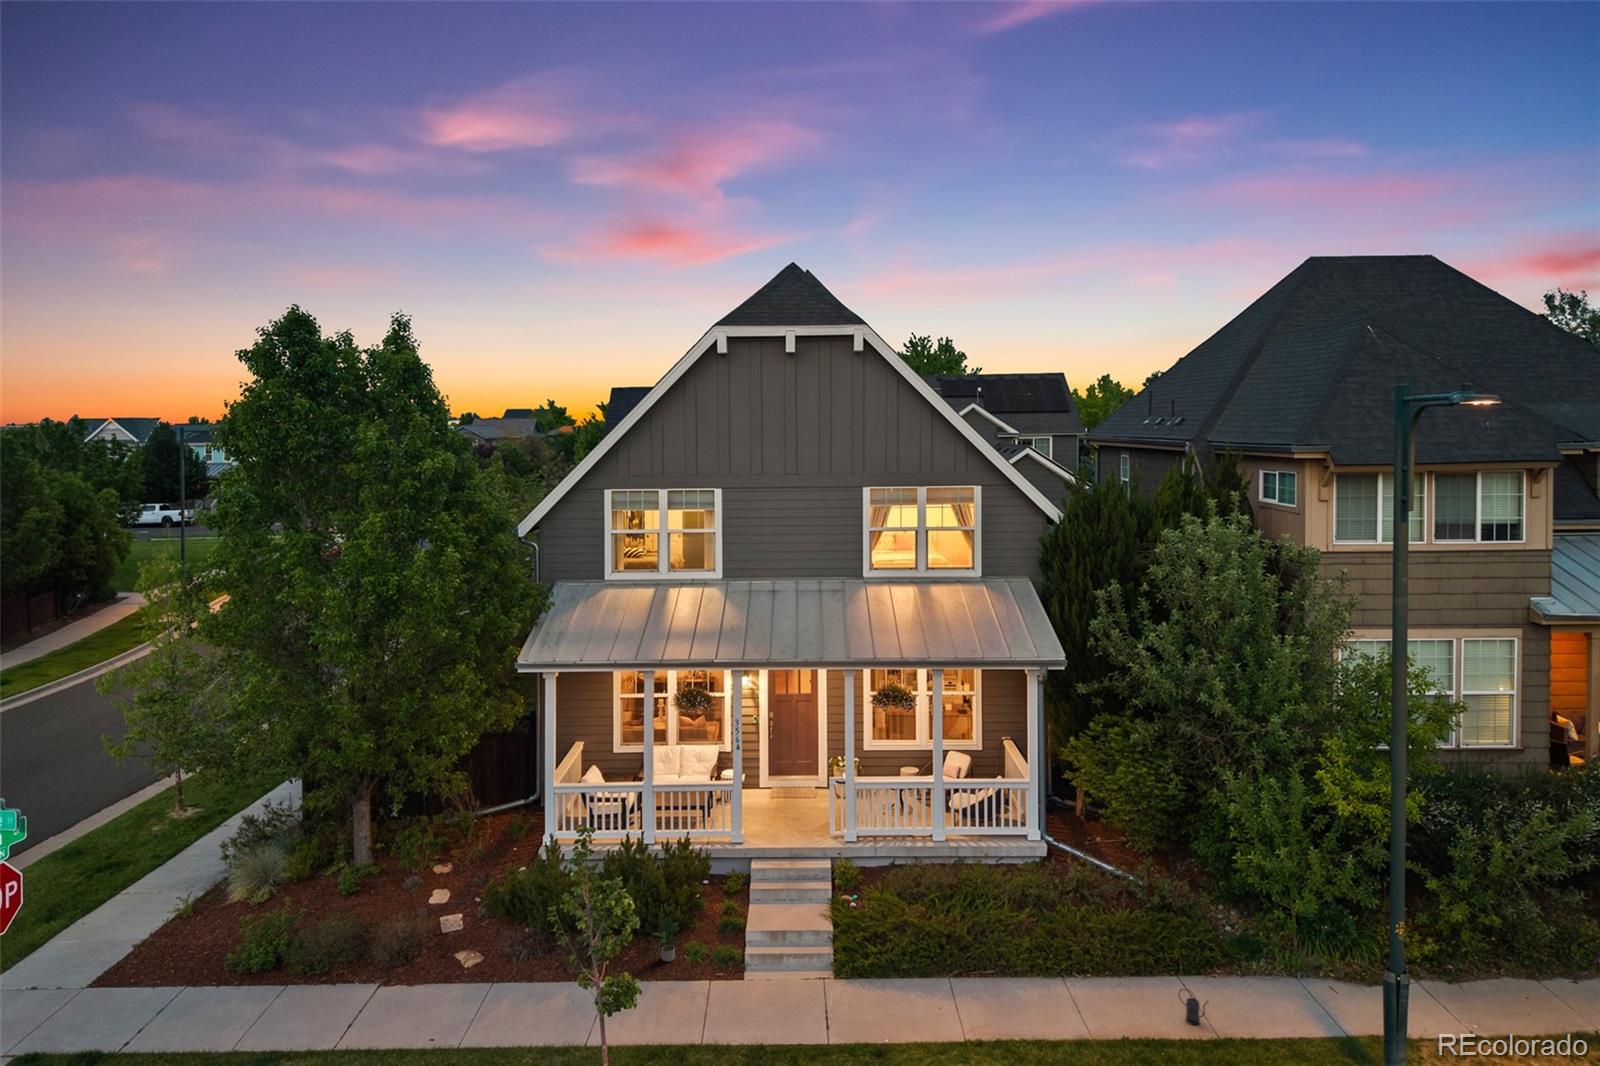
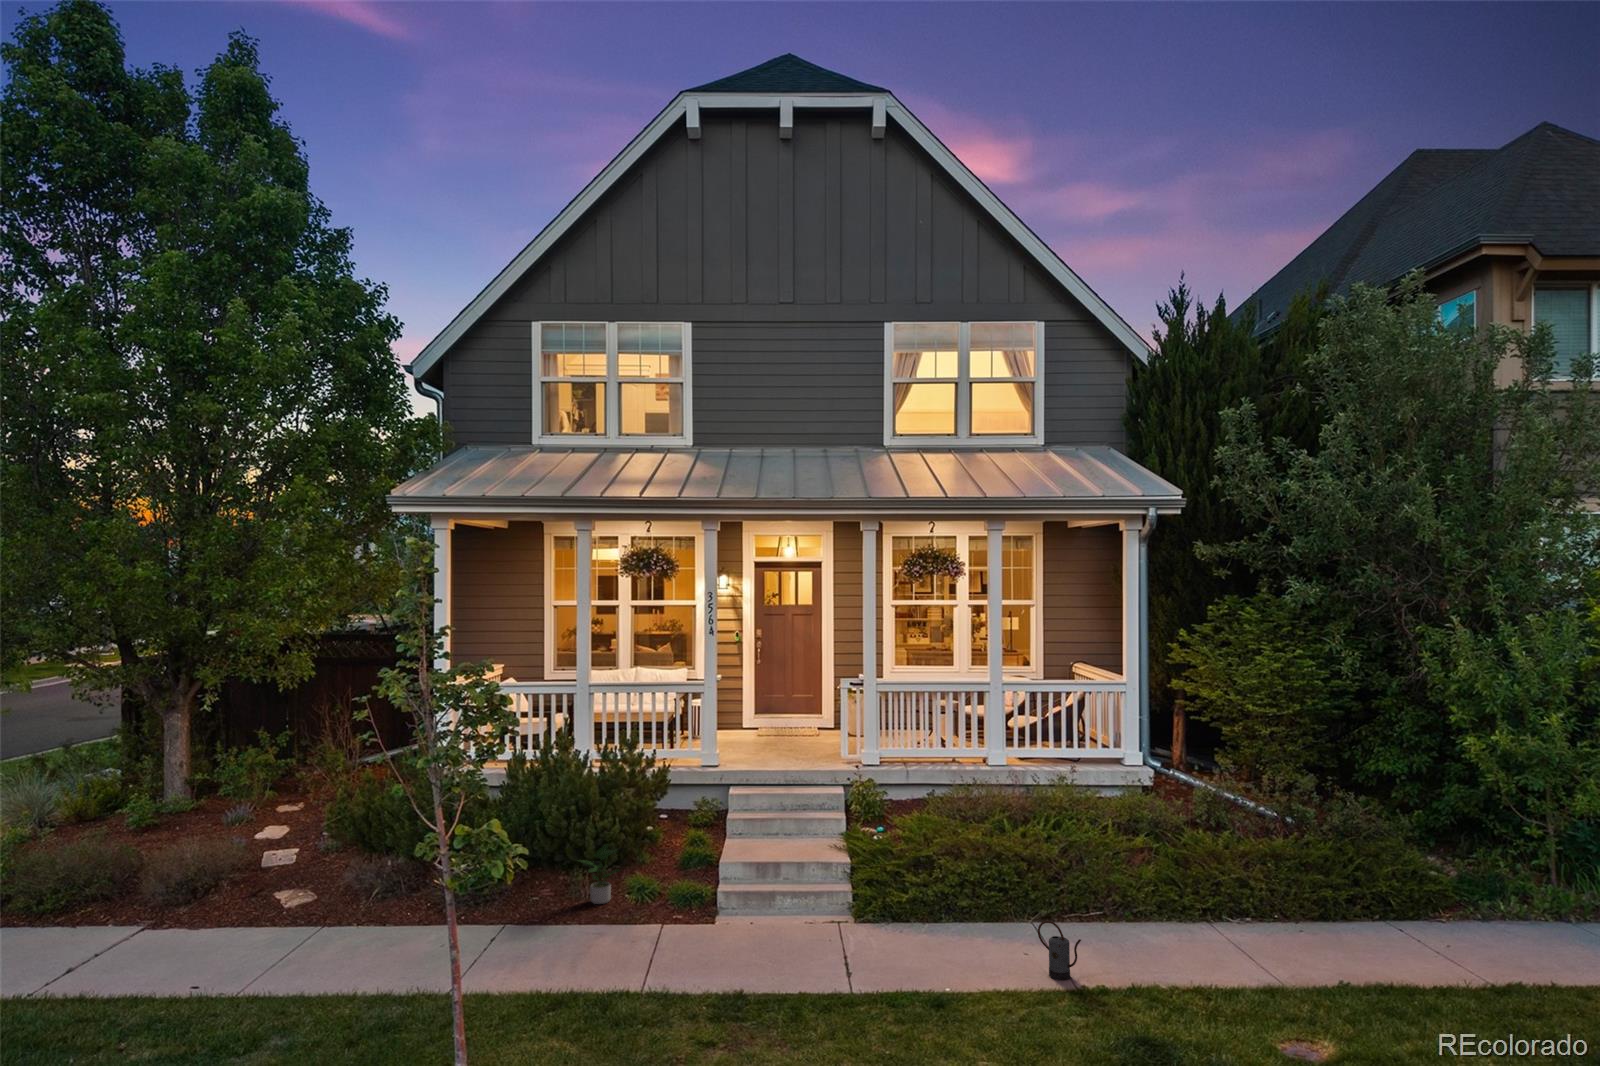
watering can: present [1179,989,1206,1025] -> present [1038,921,1081,980]

